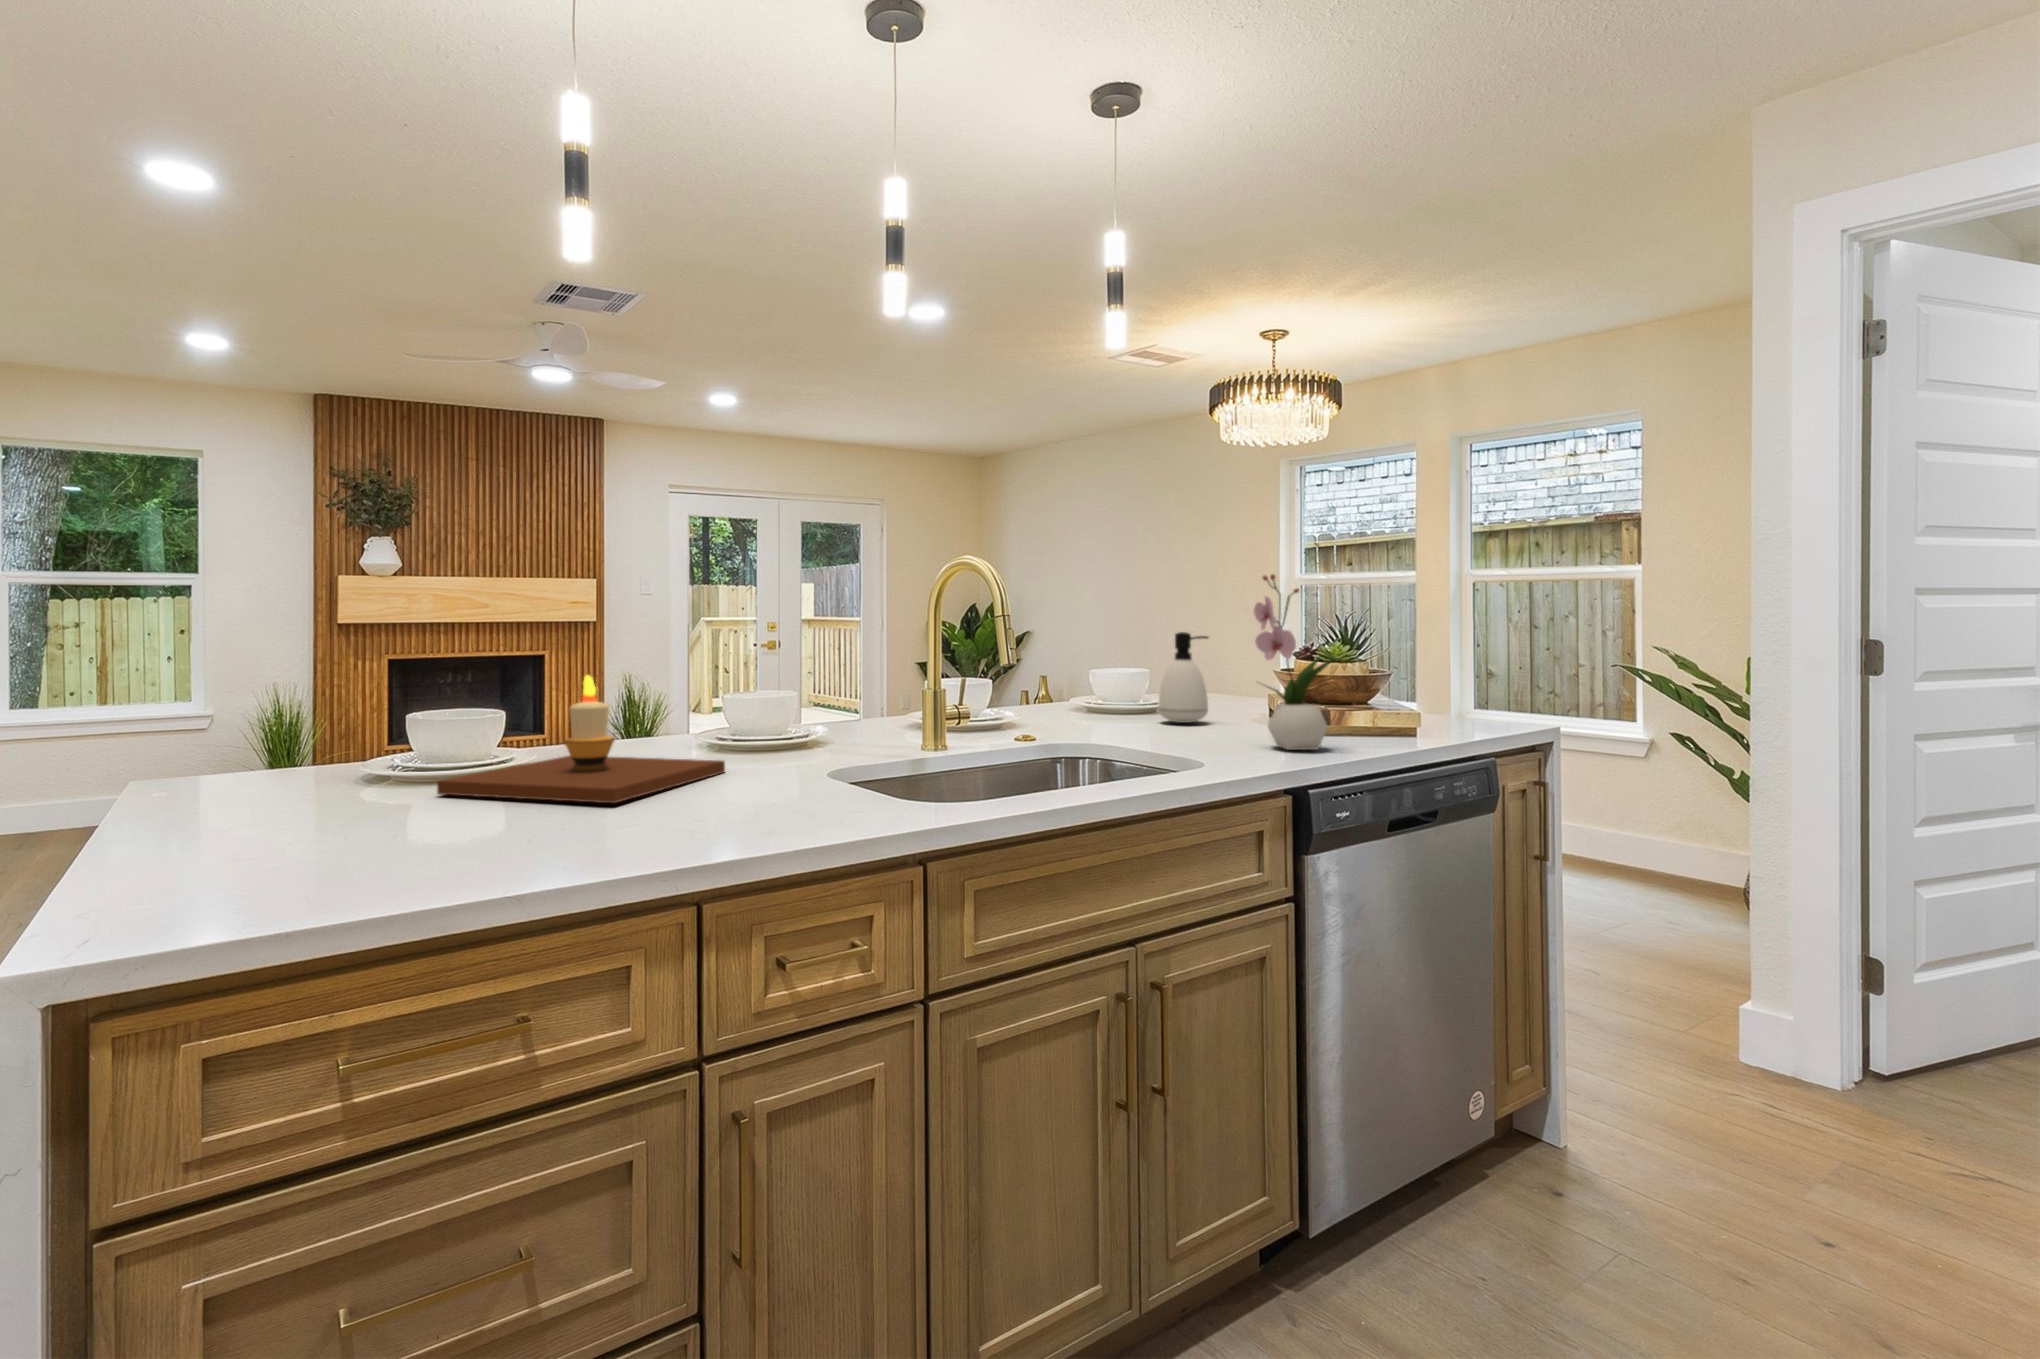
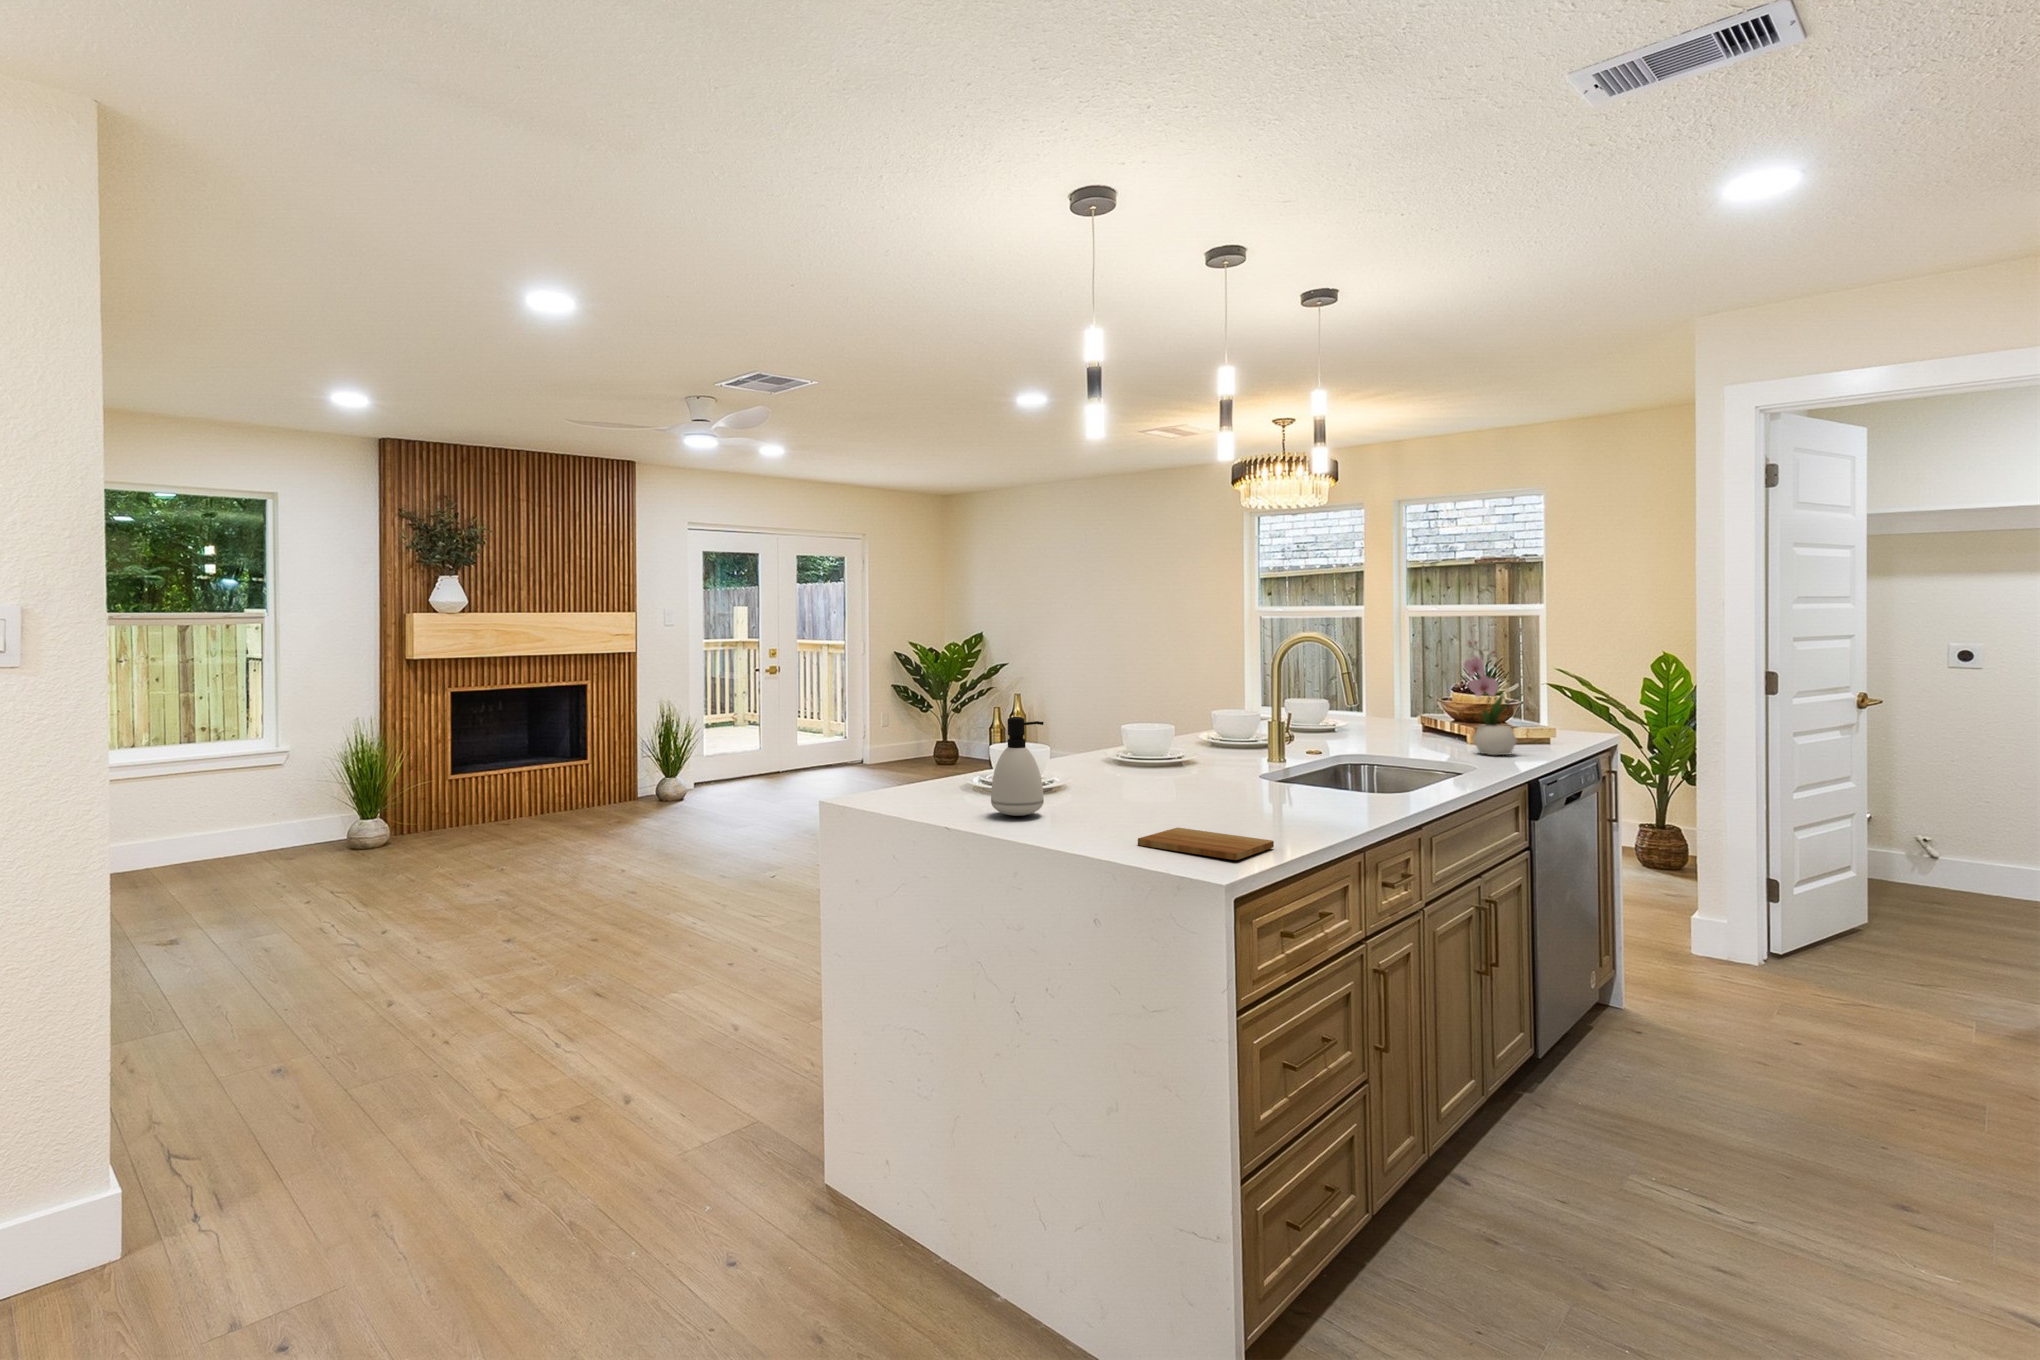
soap dispenser: present [1159,632,1208,723] -> present [991,717,1044,816]
candle: present [437,675,725,803] -> none [1075,720,1214,802]
cutting board: none [218,844,394,914] -> present [1138,828,1274,860]

